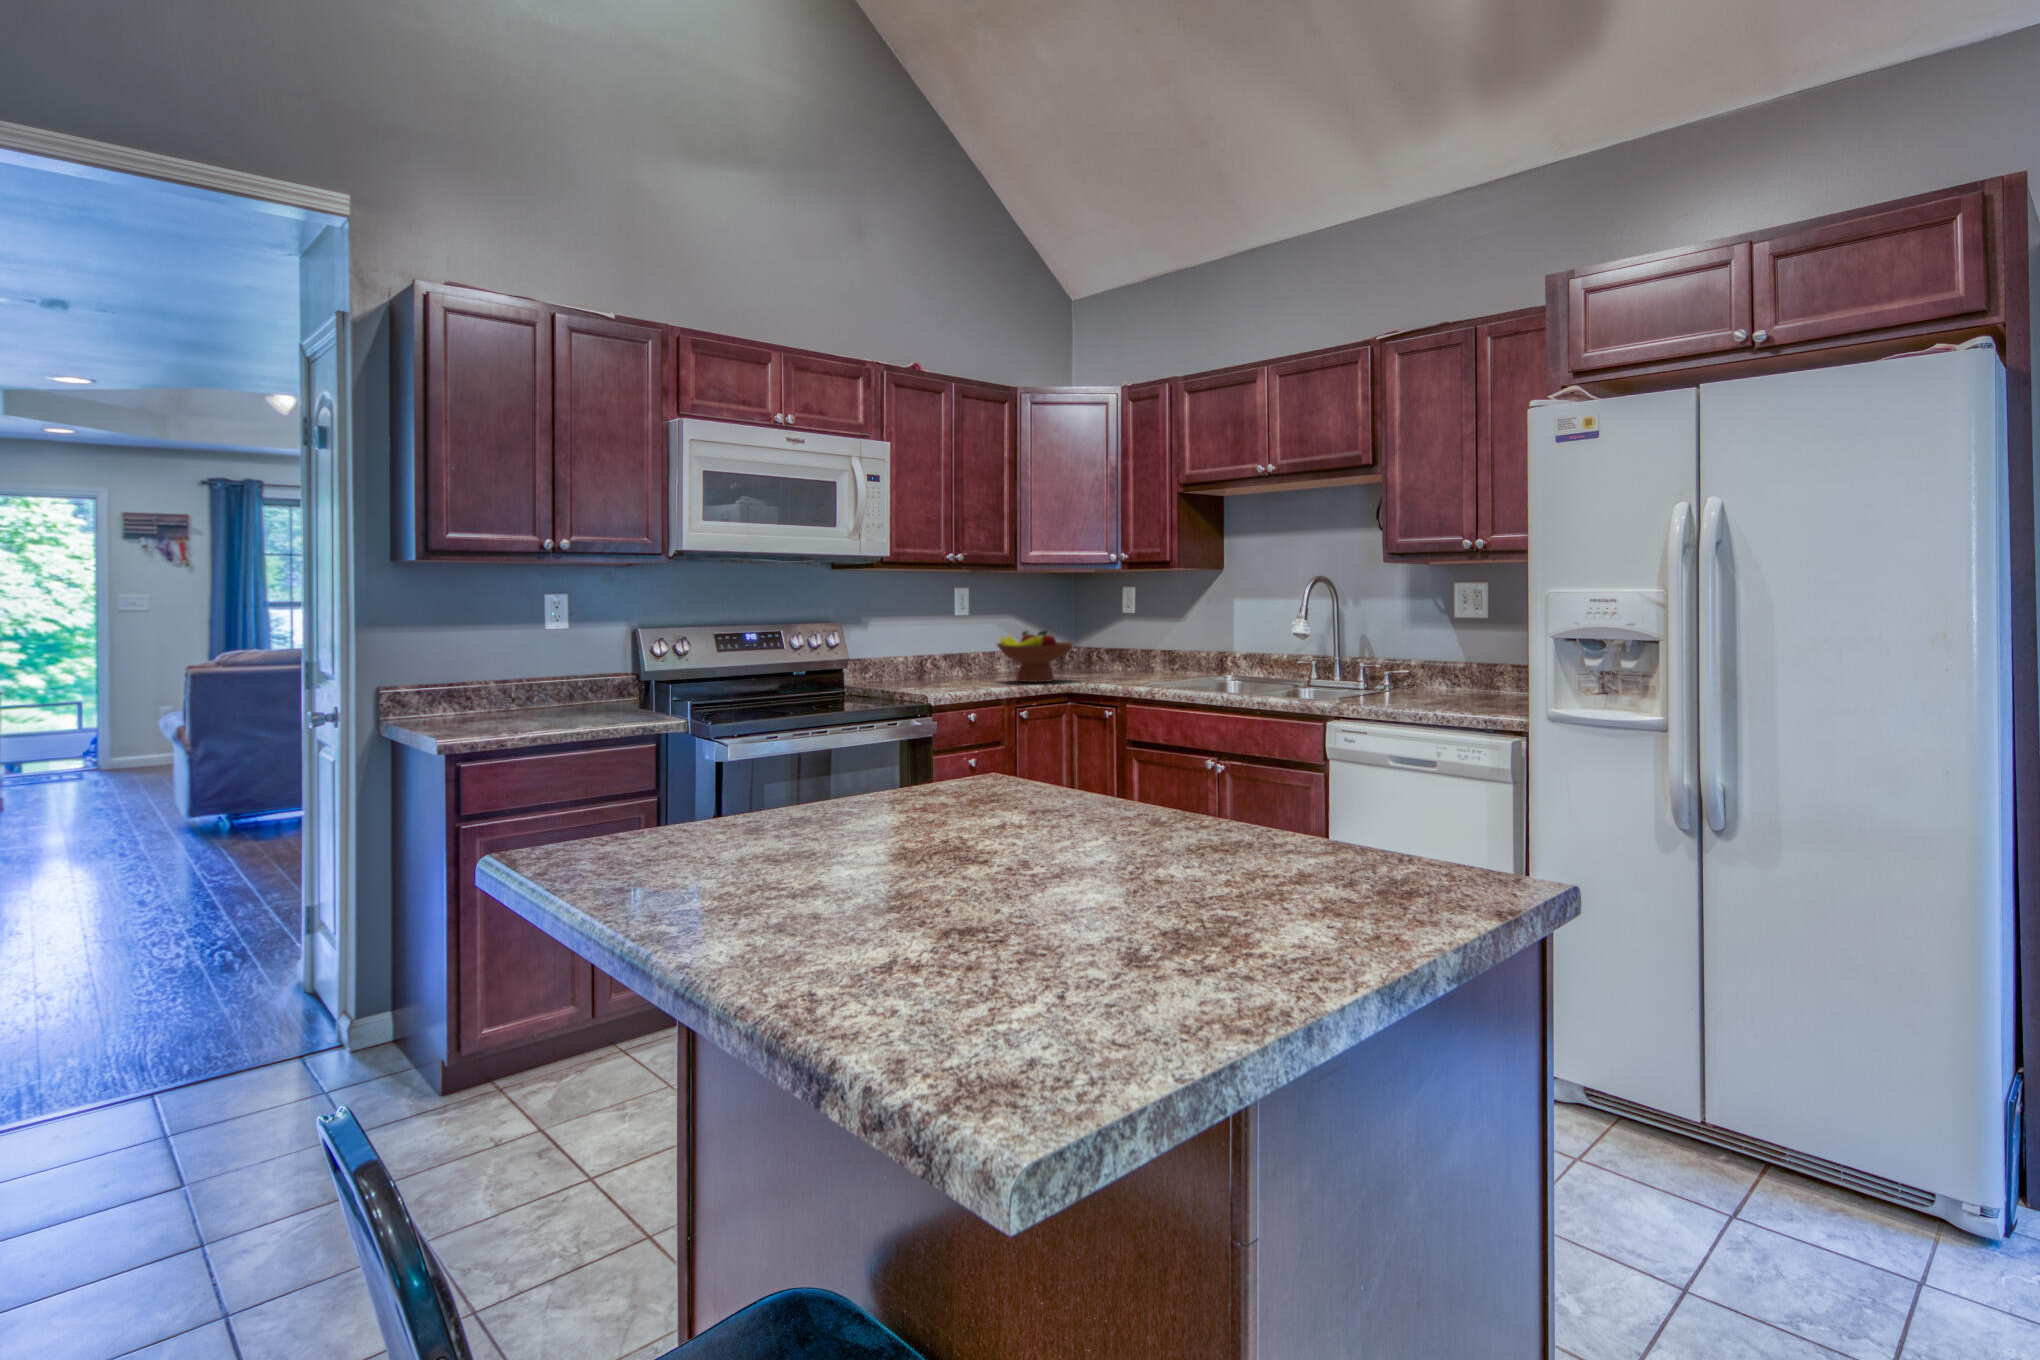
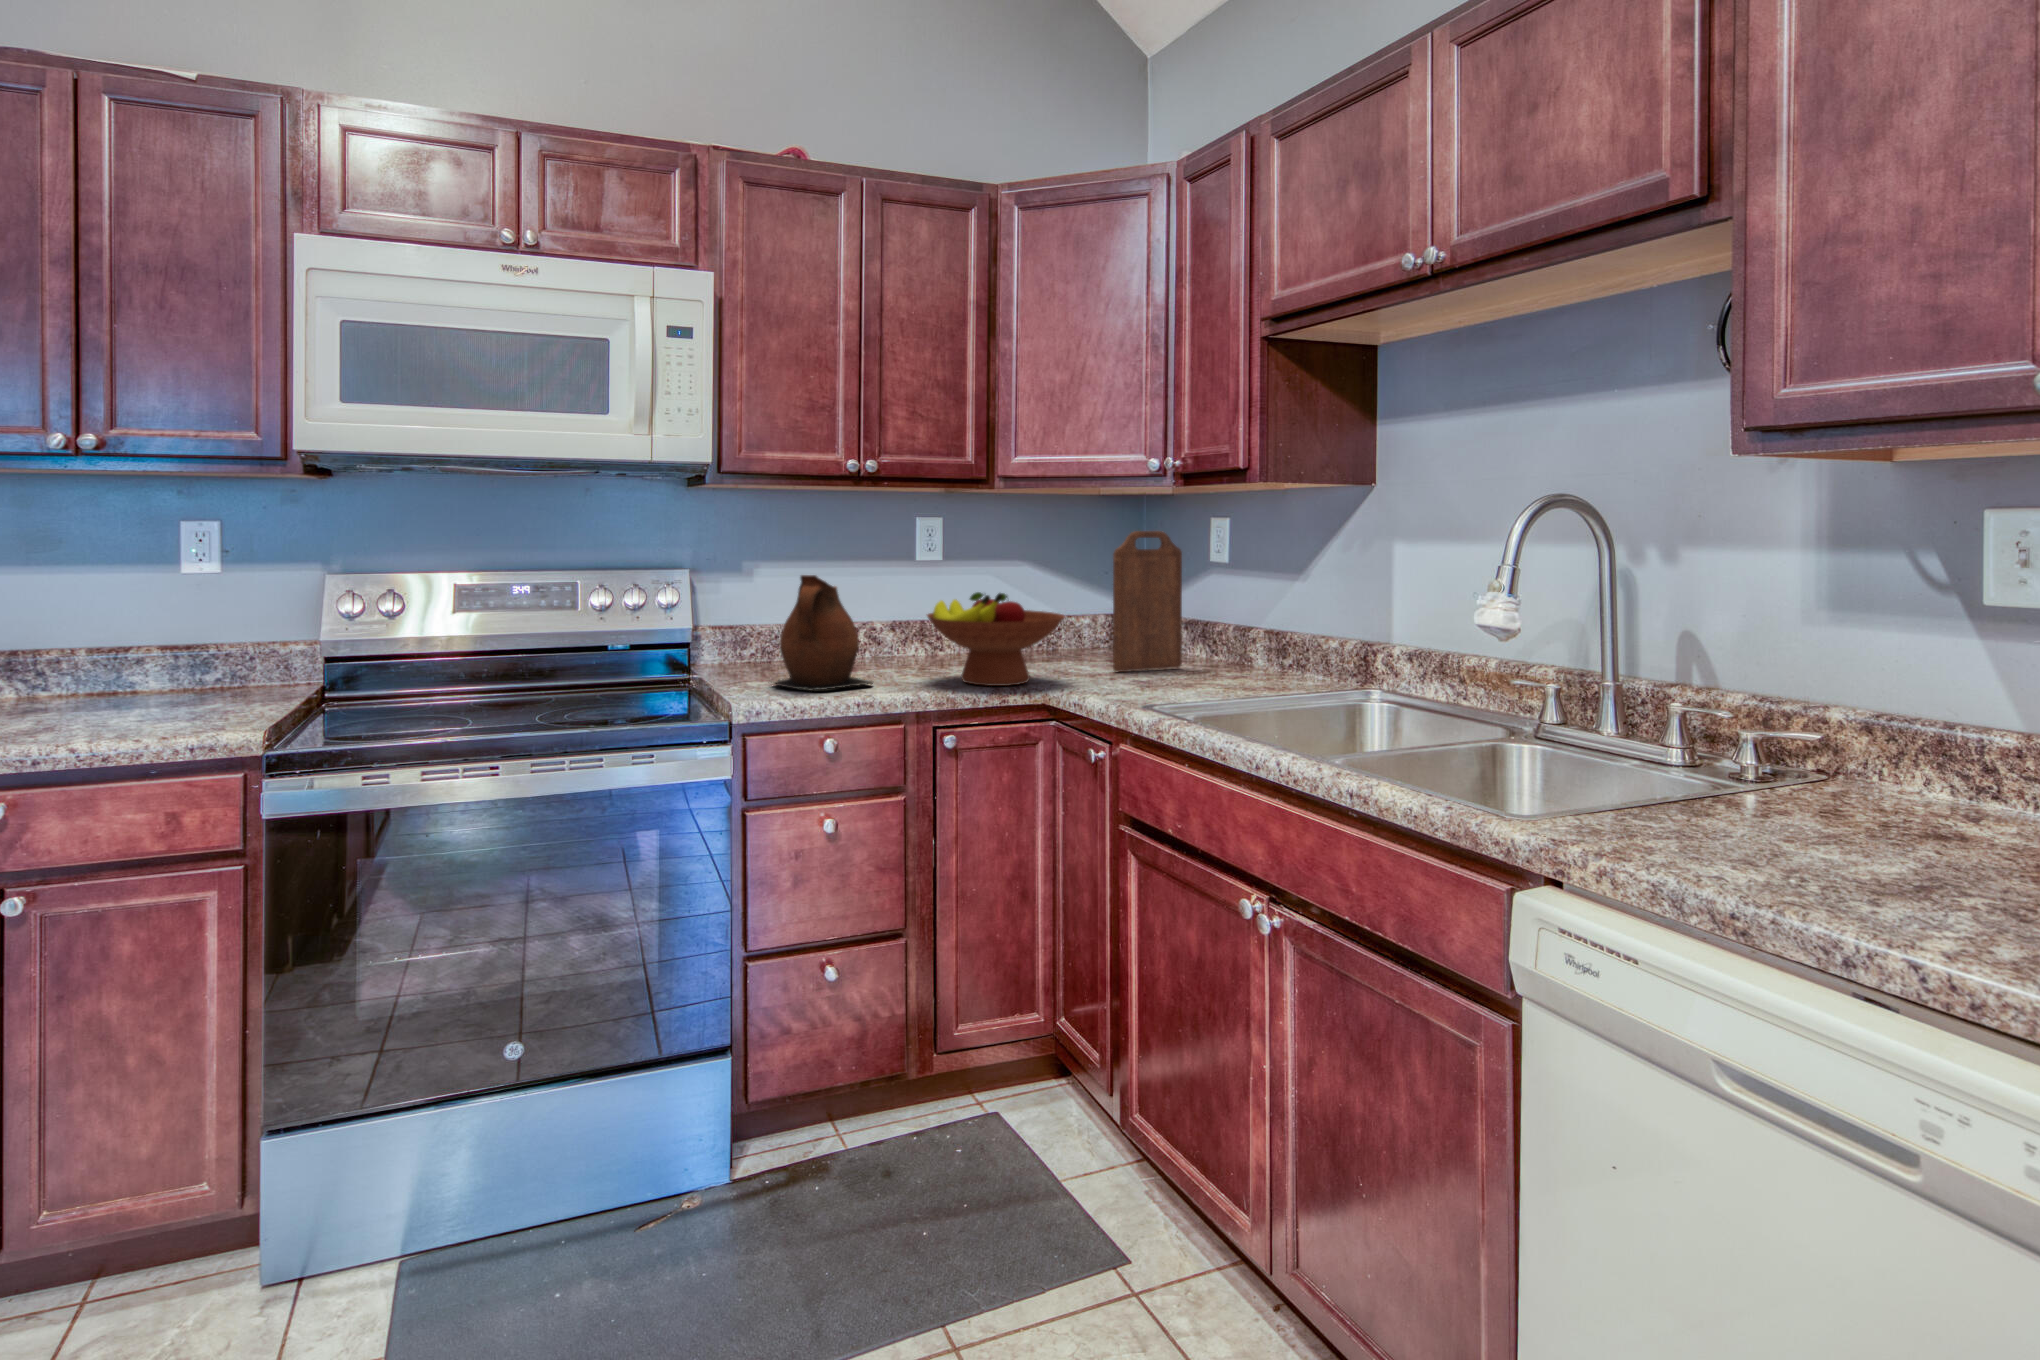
cutting board: none [1084,595,1117,676] -> present [1113,531,1182,672]
ceramic pitcher: none [914,622,976,687] -> present [775,575,873,691]

